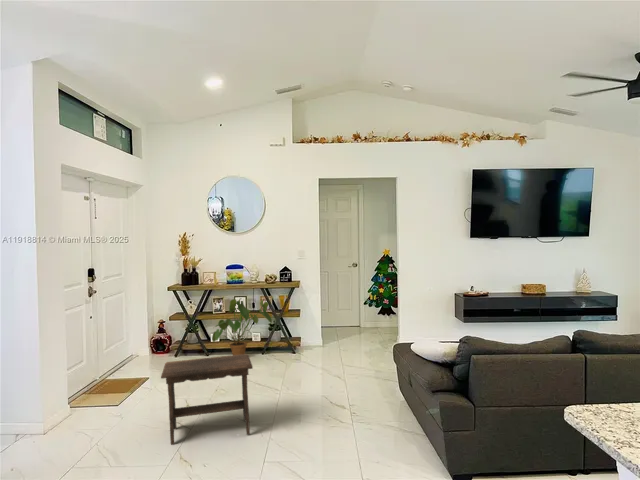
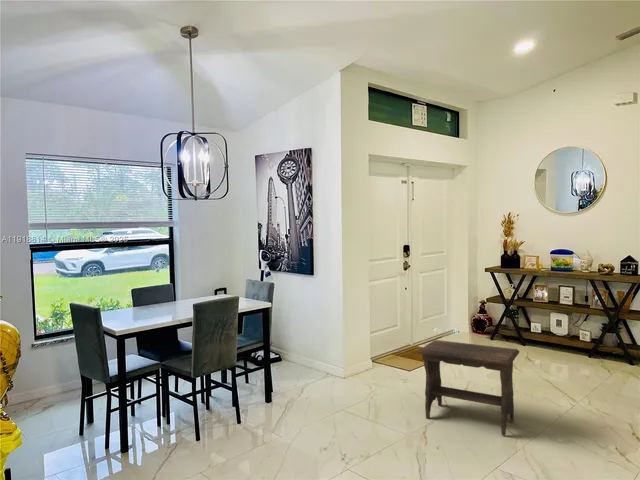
house plant: present [212,299,272,355] -> none [527,289,602,357]

